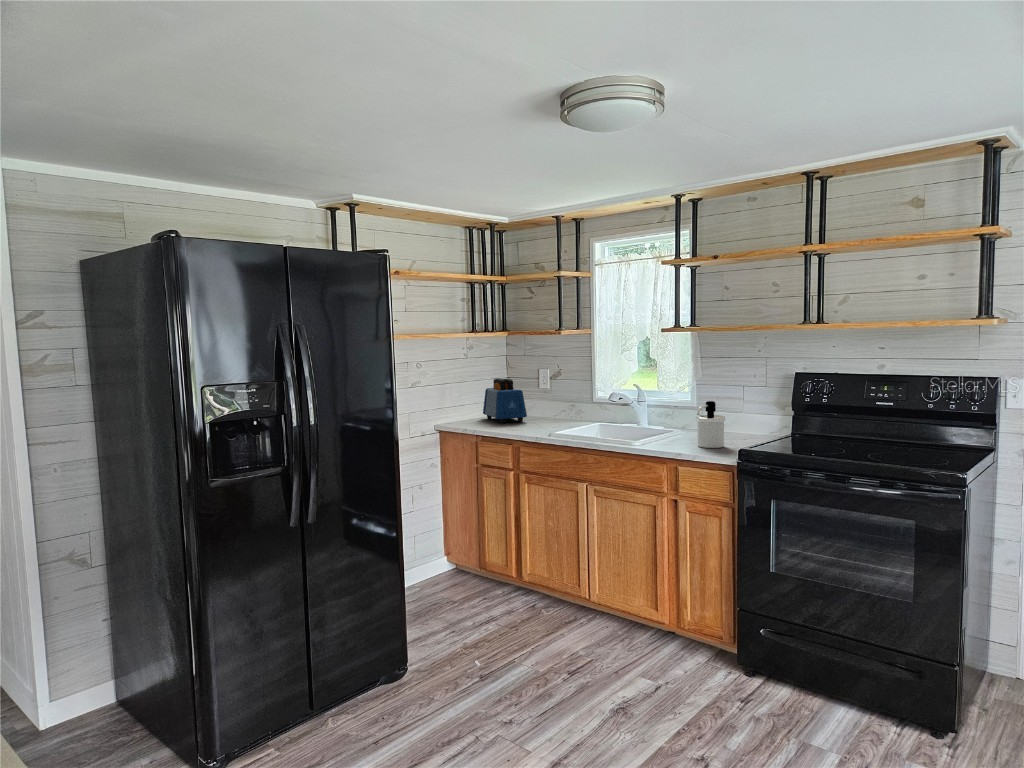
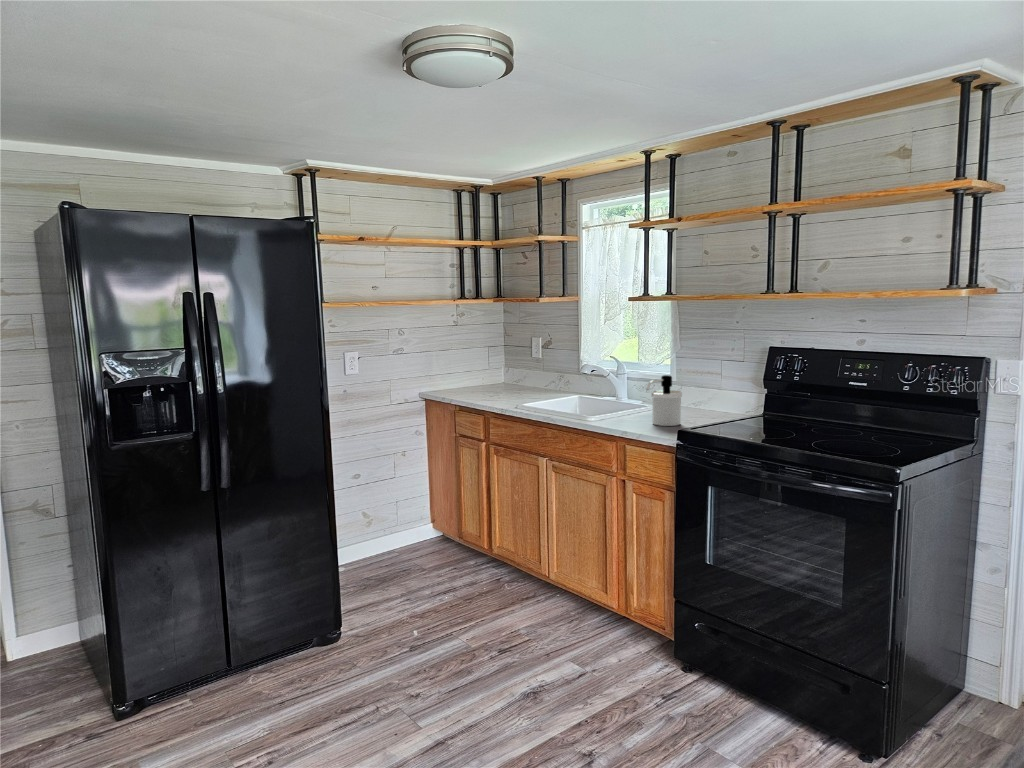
toaster: present [483,379,527,424] -> none [473,347,511,393]

